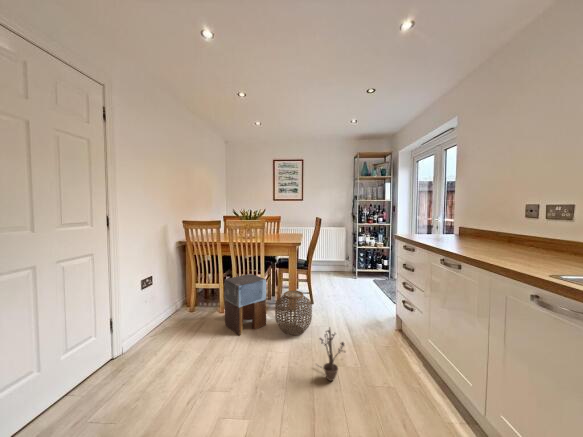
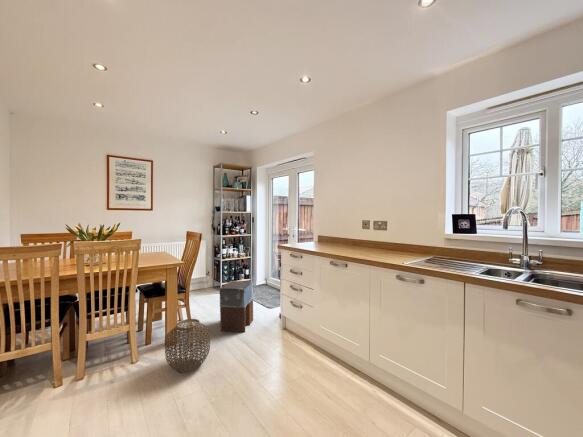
stool: present [224,274,266,336] -> present [220,281,253,332]
decorative plant: present [320,328,344,381] -> none [235,343,272,397]

